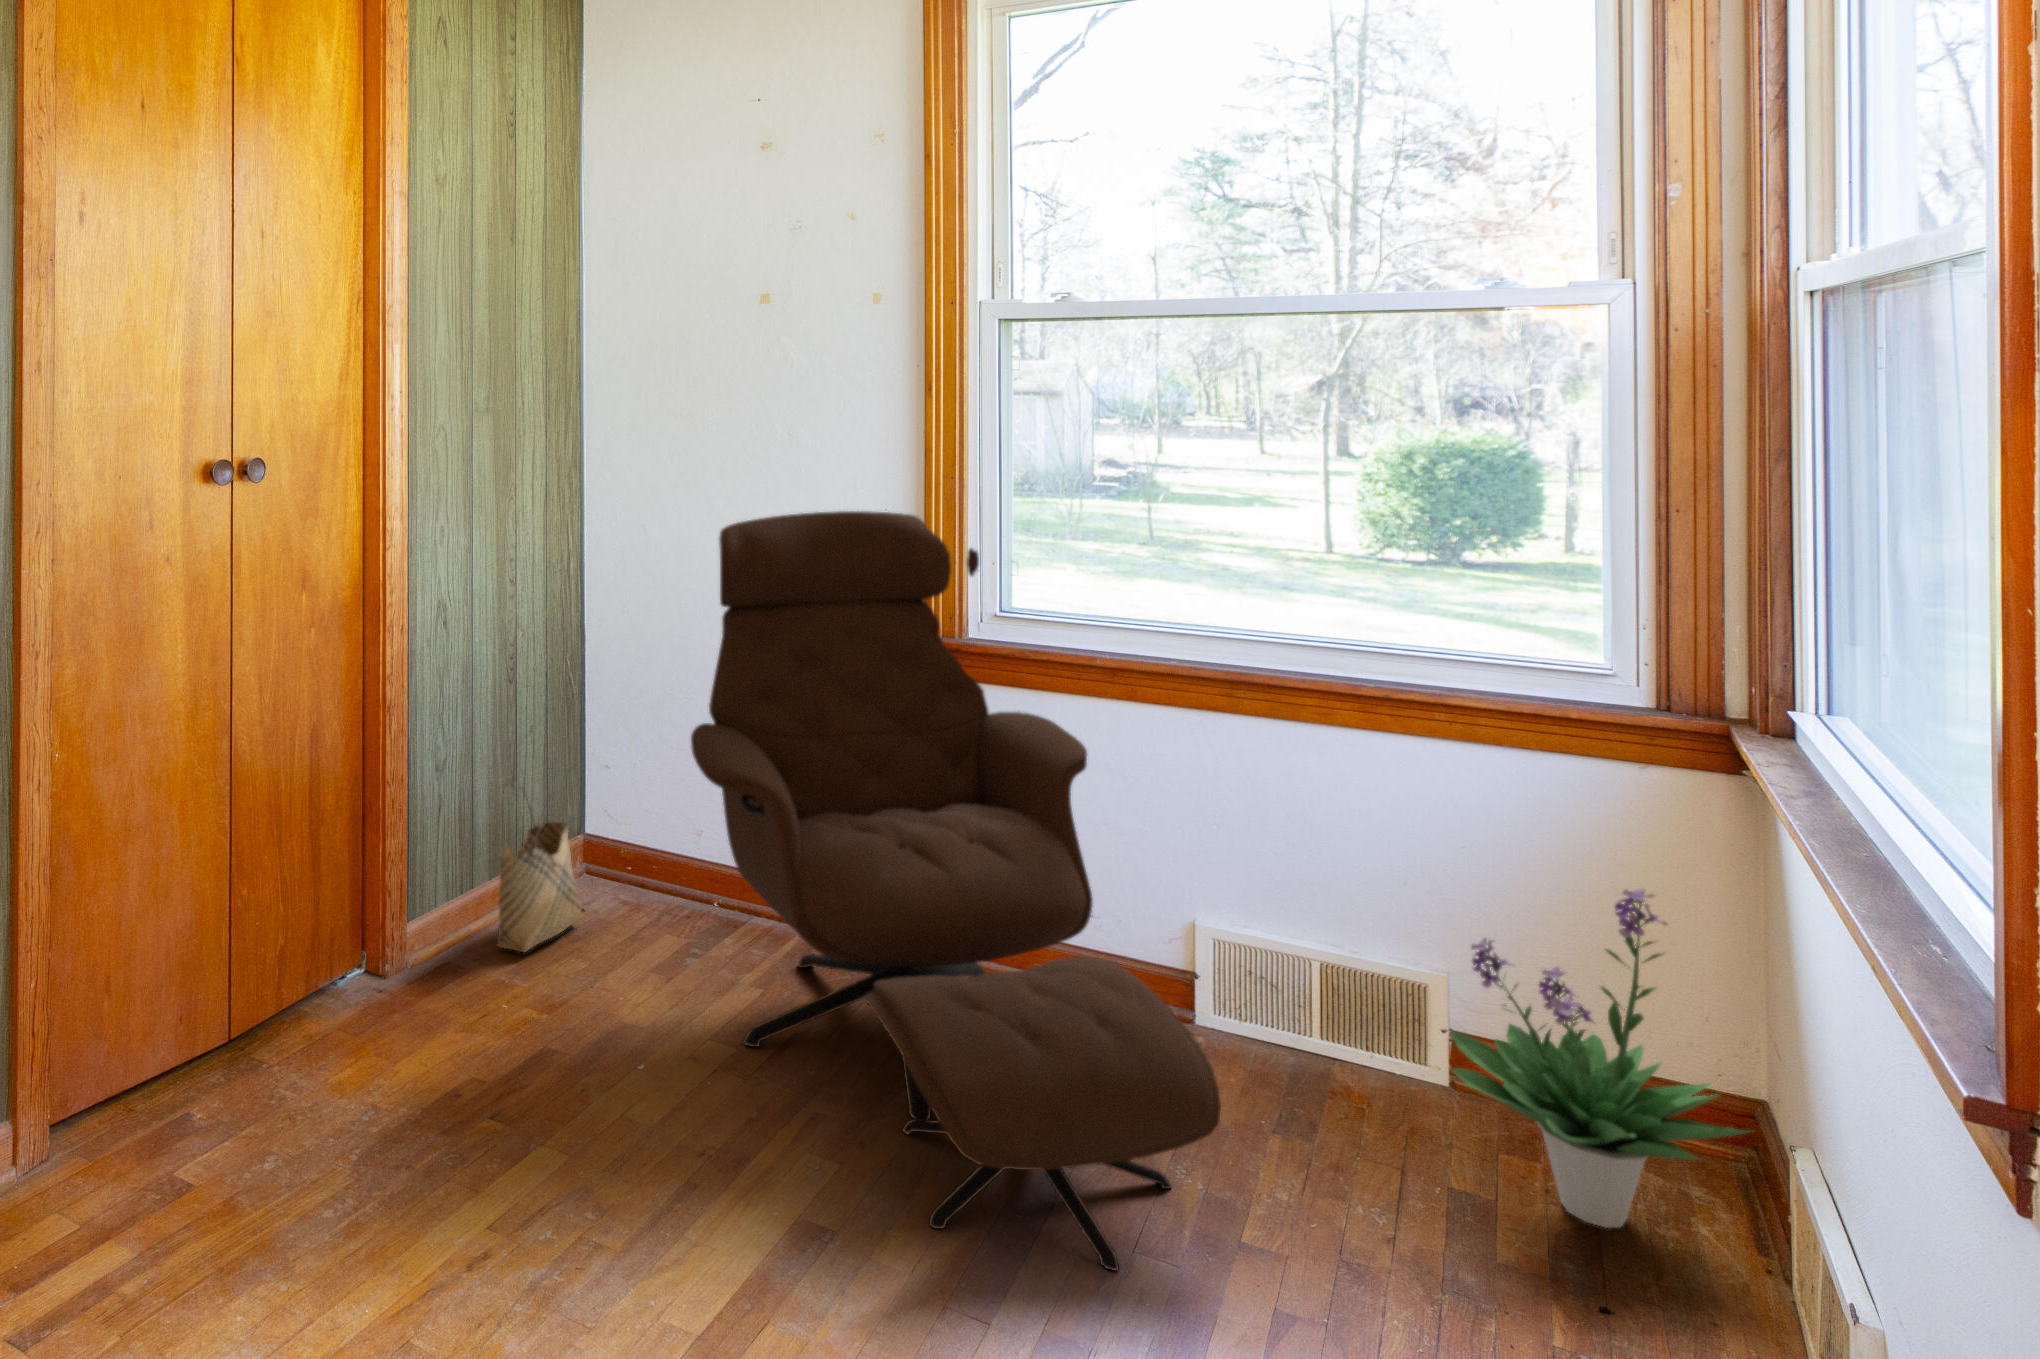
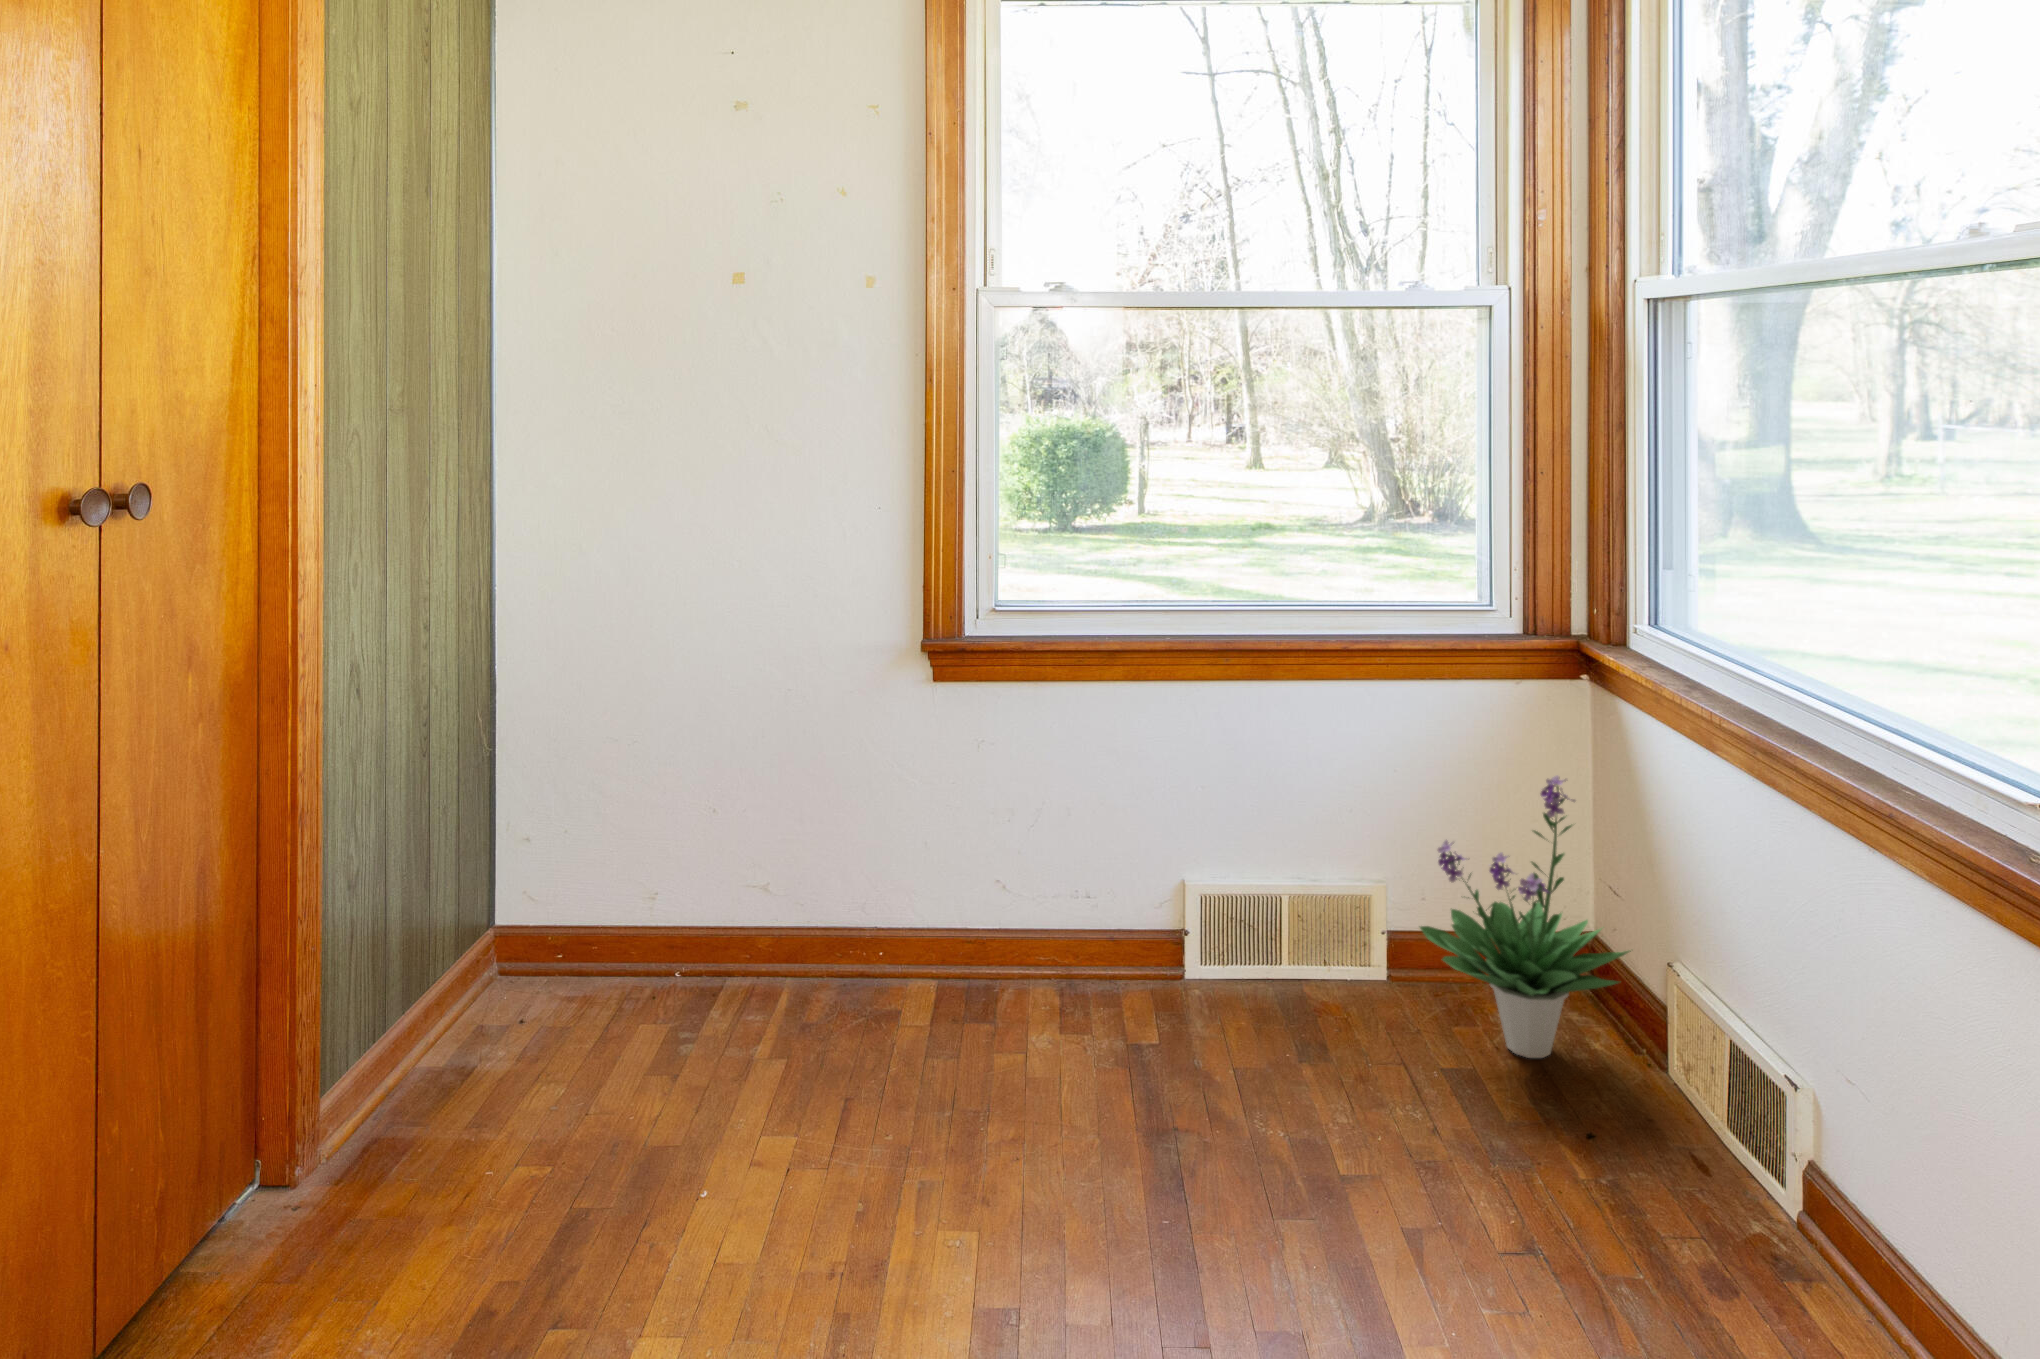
lounge chair: present [691,511,1221,1270] -> none [704,511,1316,1259]
woven basket: present [496,779,581,952] -> none [428,875,529,1099]

